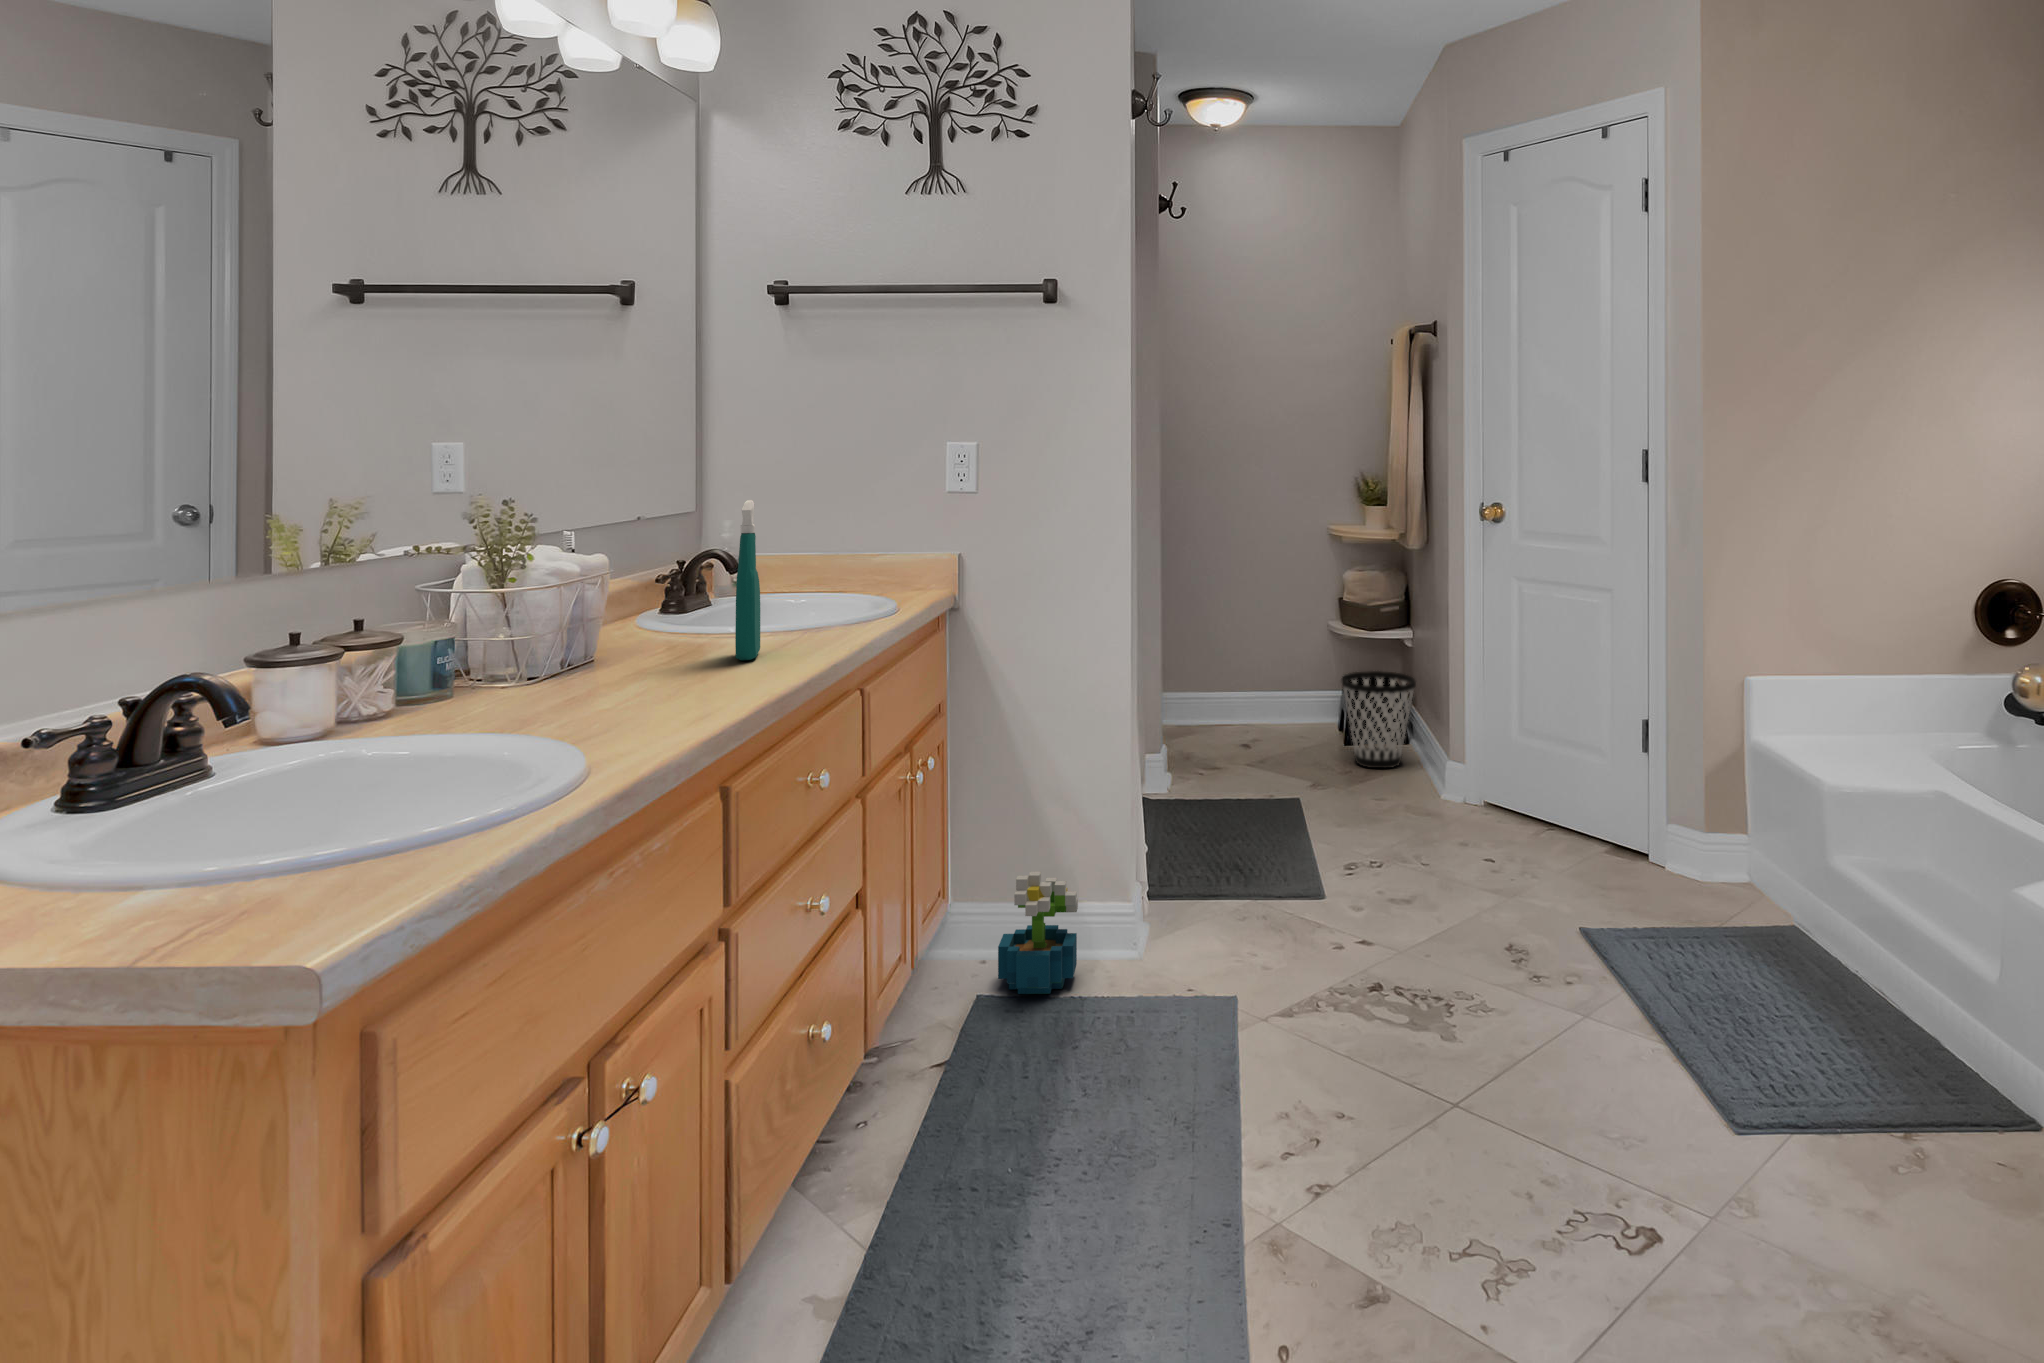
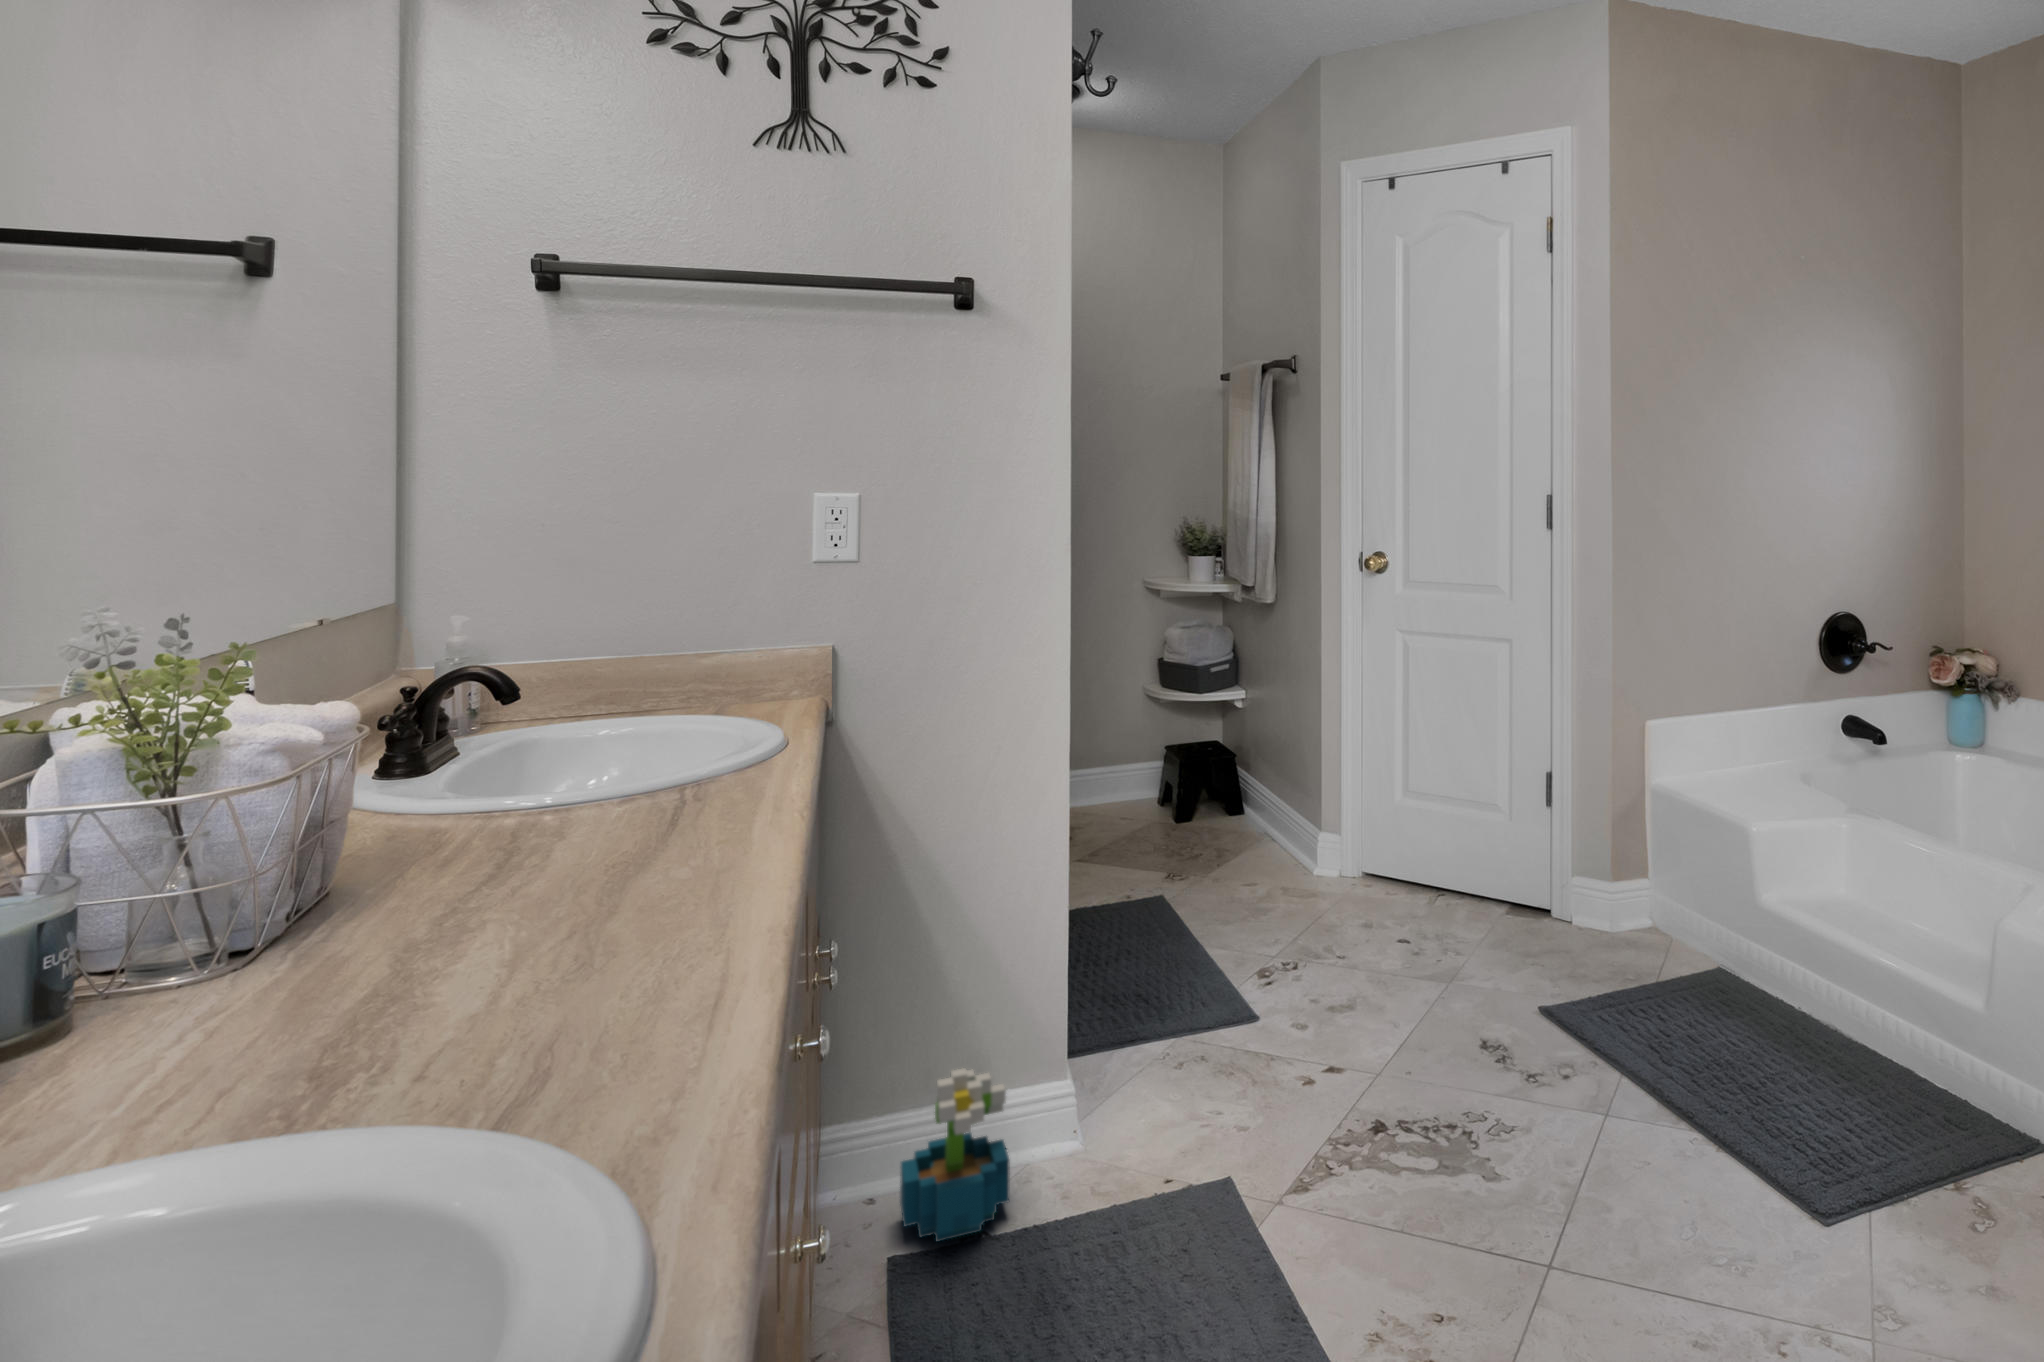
spray bottle: present [735,500,760,660] -> none [645,598,697,855]
wastebasket: present [1341,671,1416,768] -> none [1174,738,1259,851]

